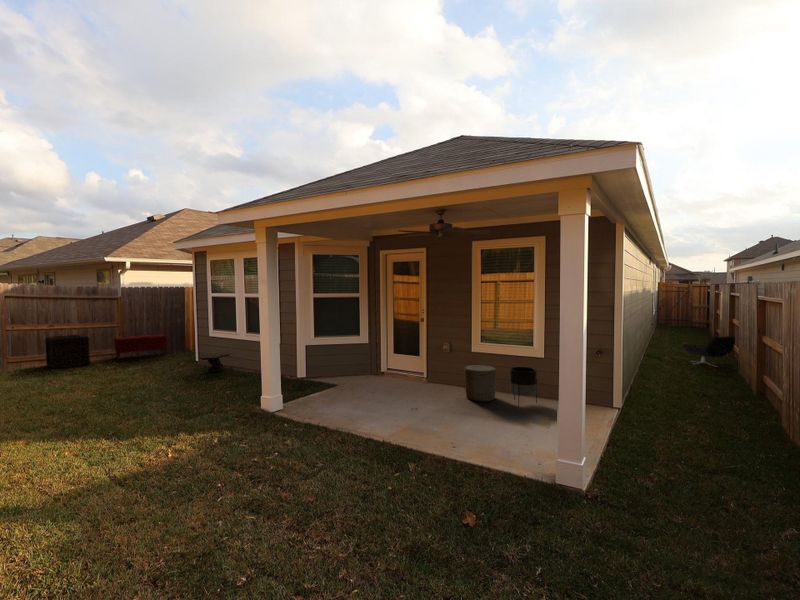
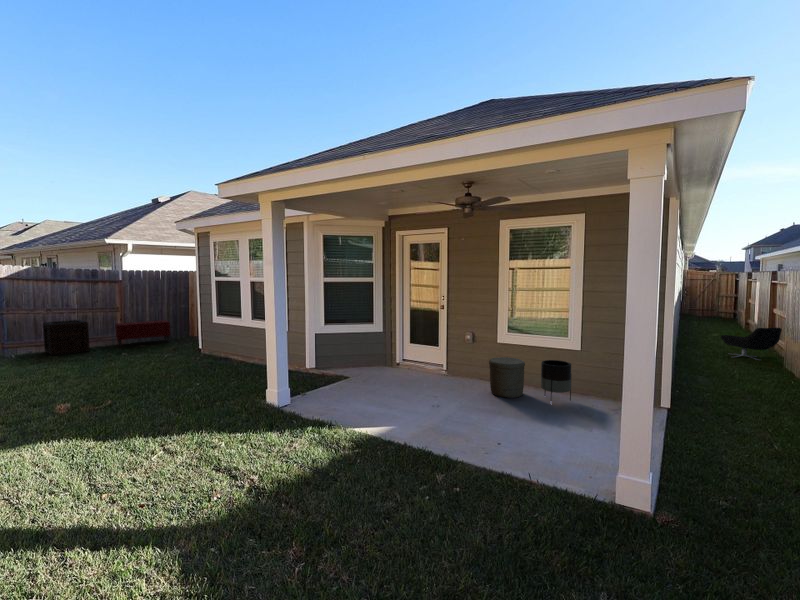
side table: present [199,353,230,372] -> none [202,341,237,361]

